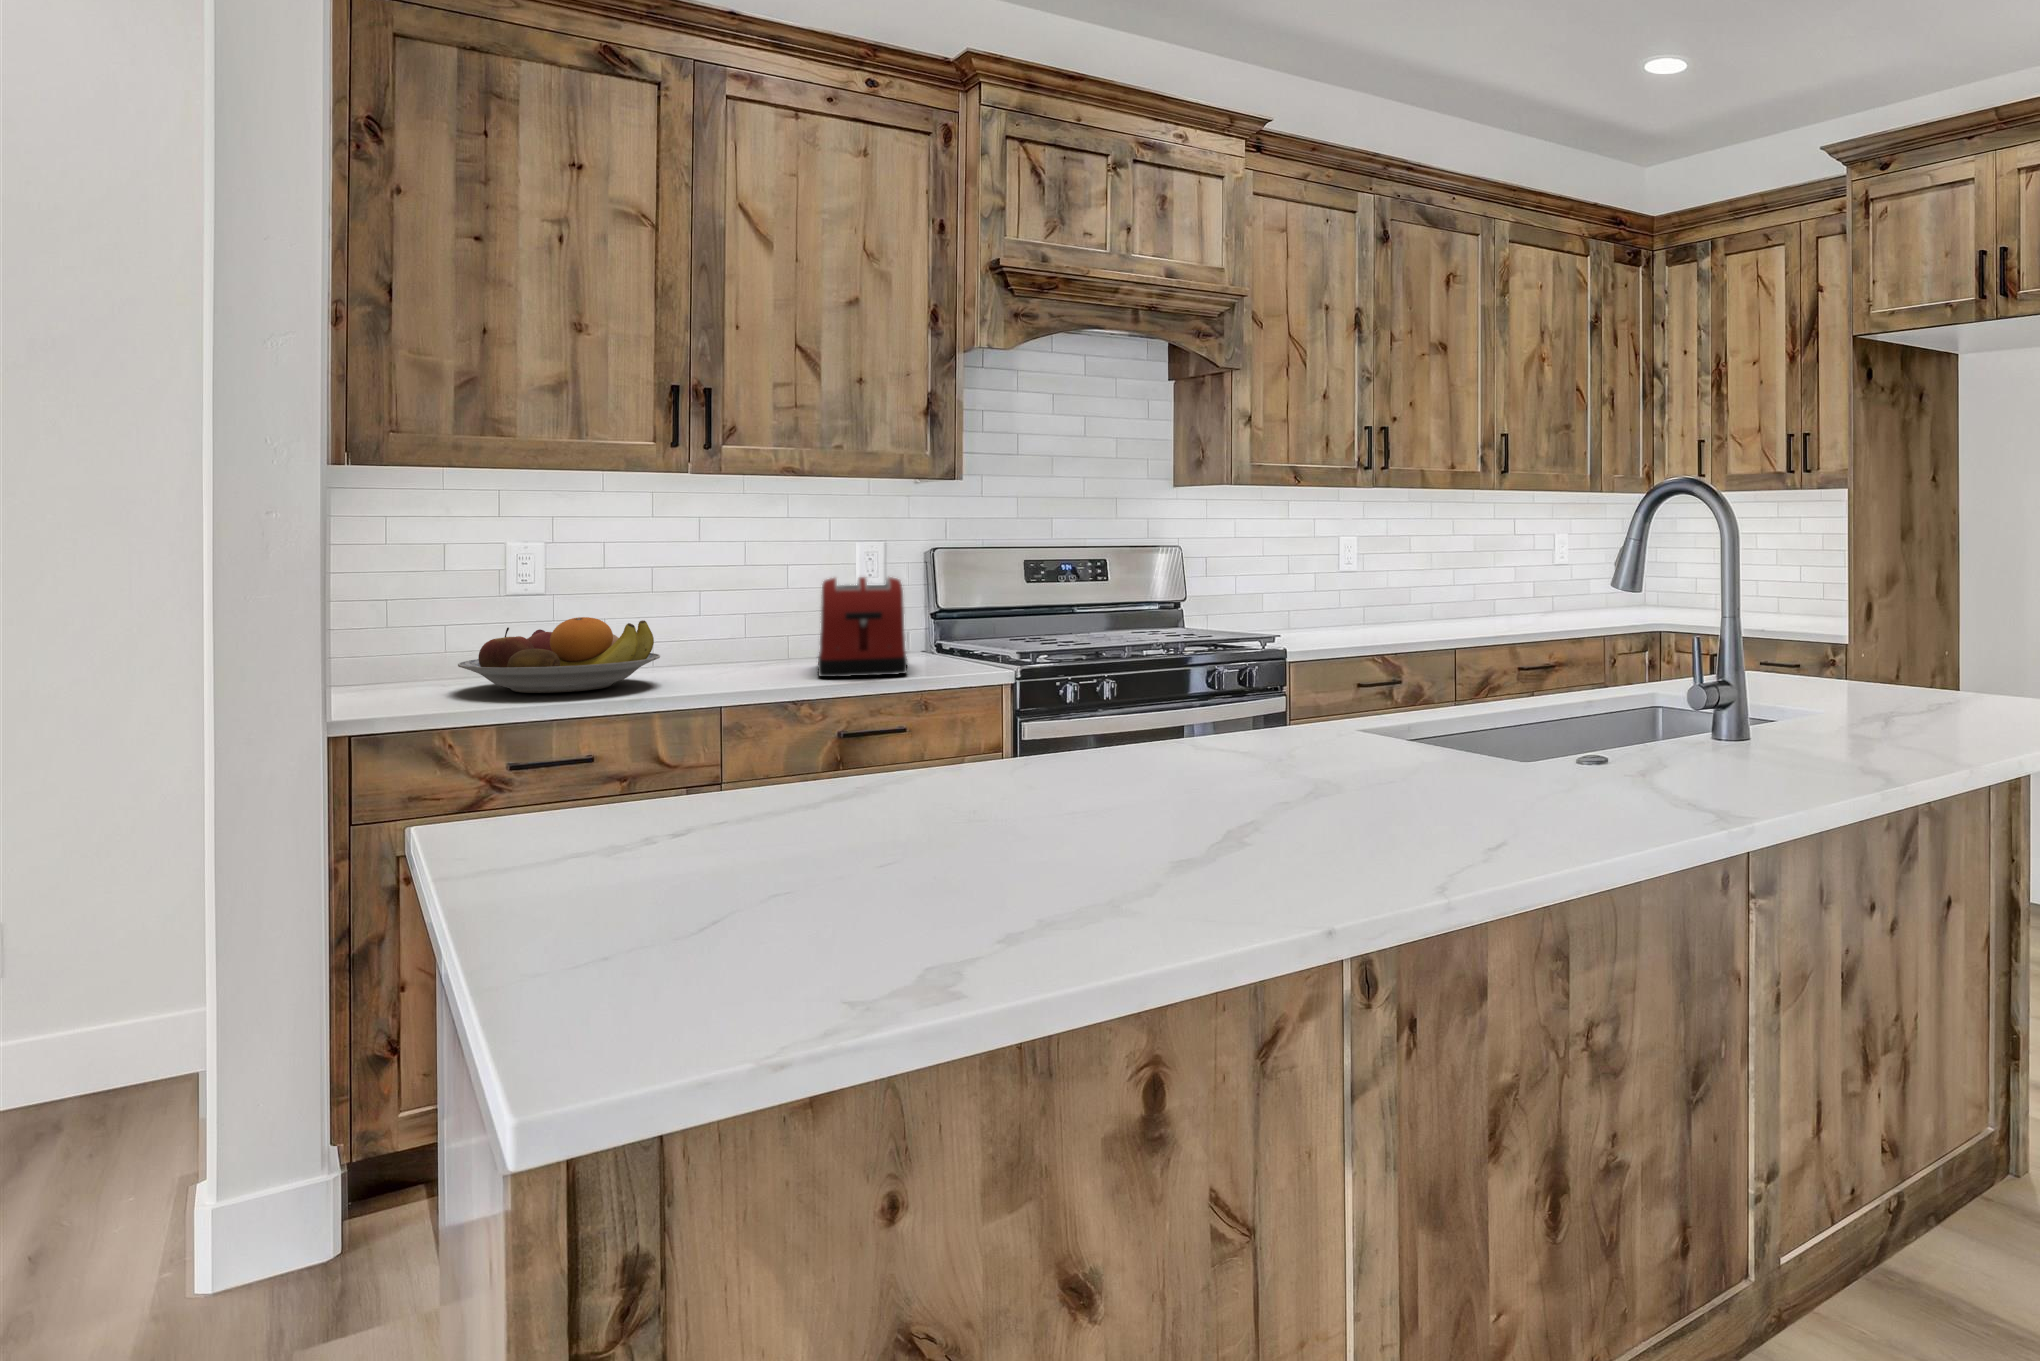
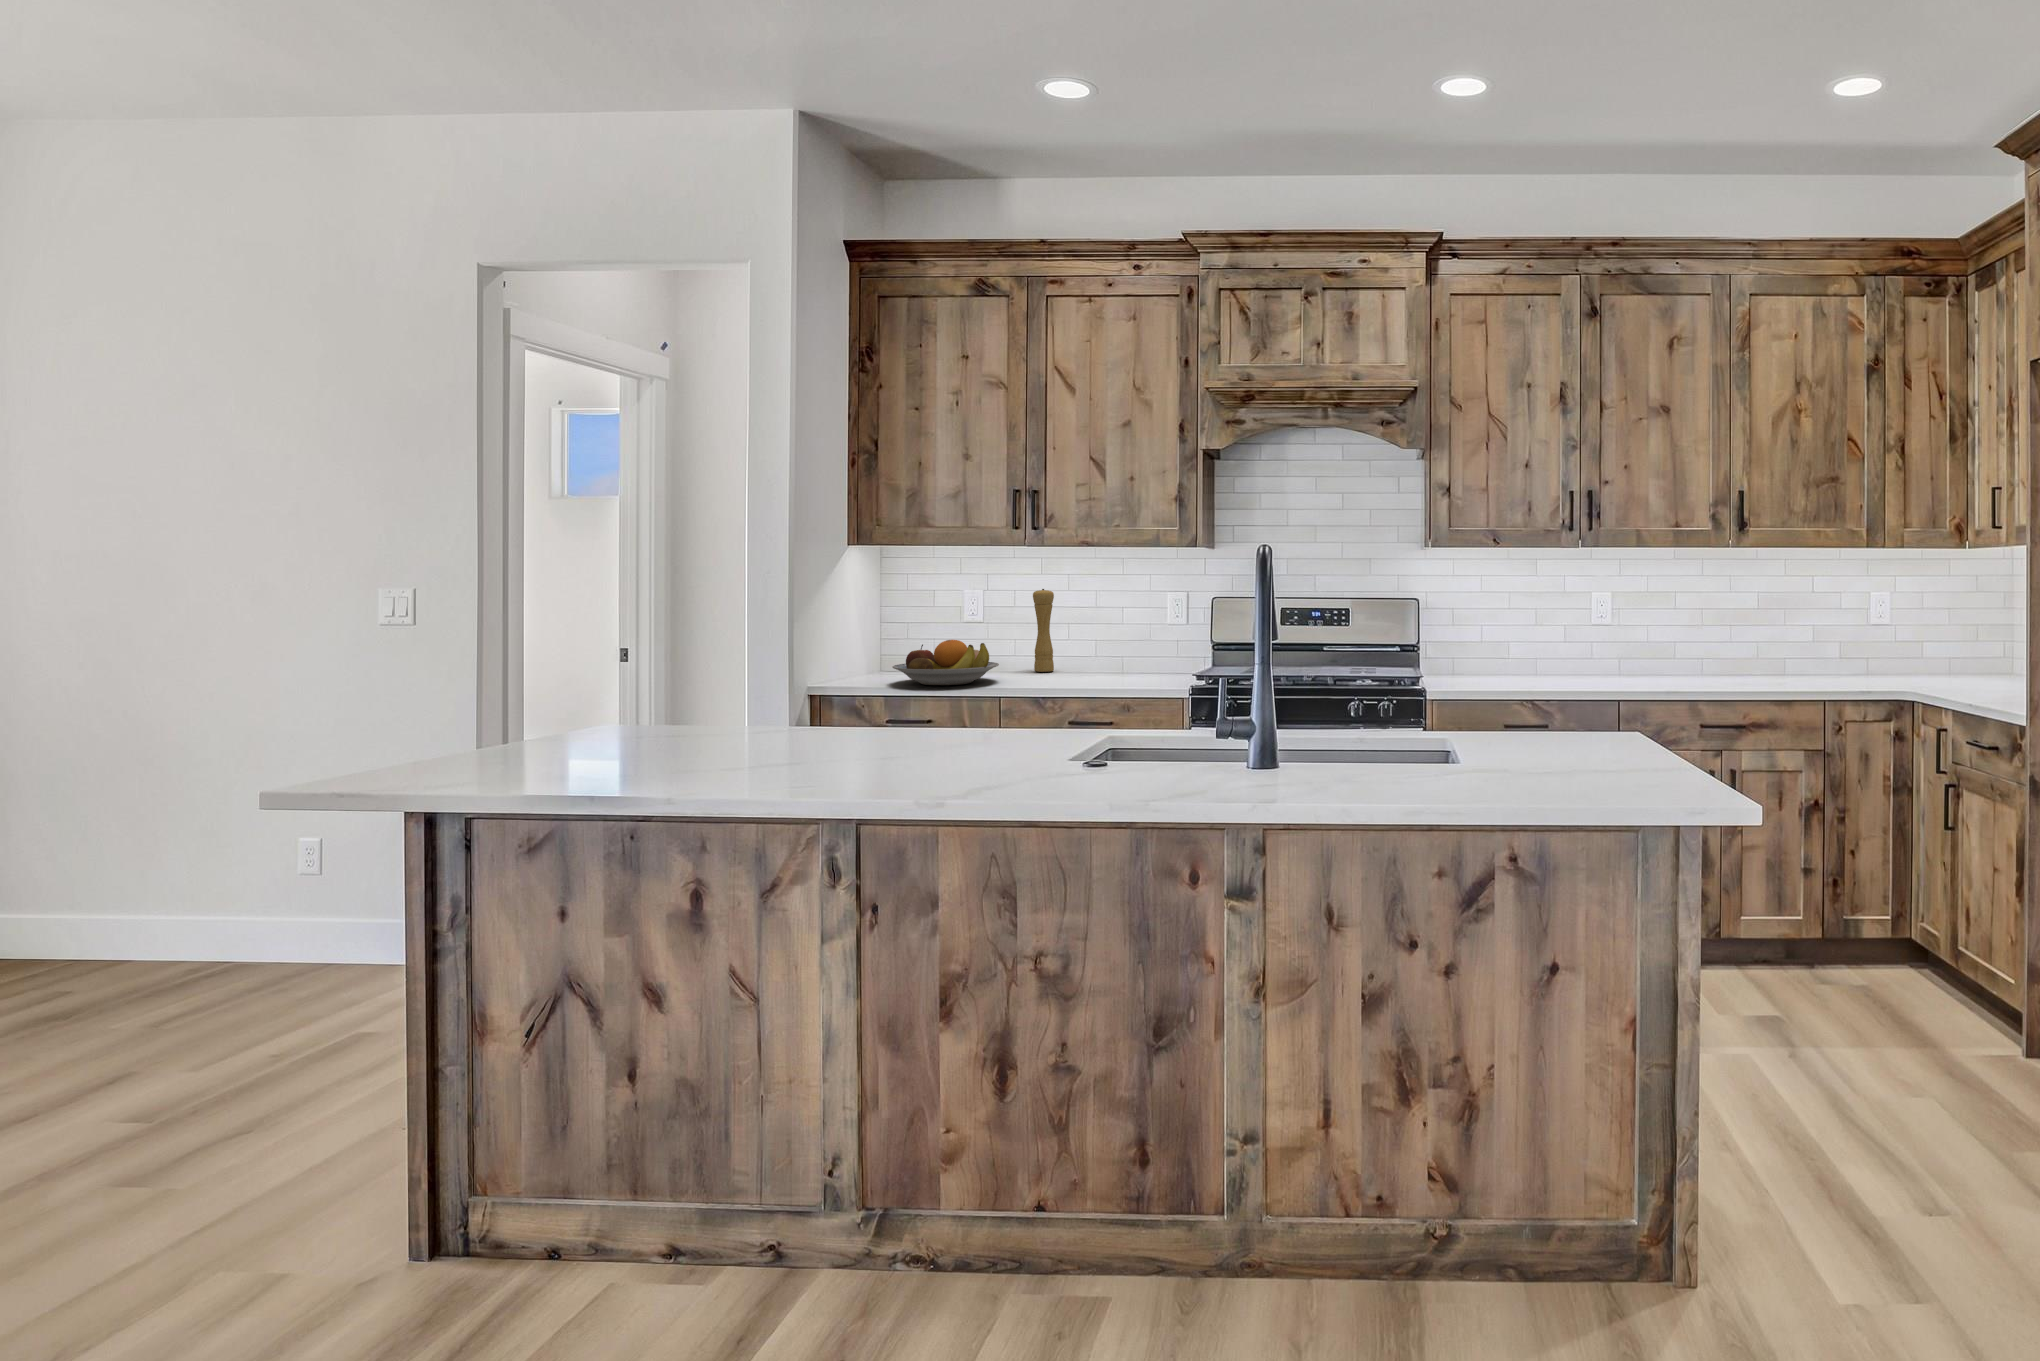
pepper mill: none [654,538,692,664] -> present [1033,589,1054,672]
toaster: present [818,577,907,677] -> none [1082,618,1161,687]

